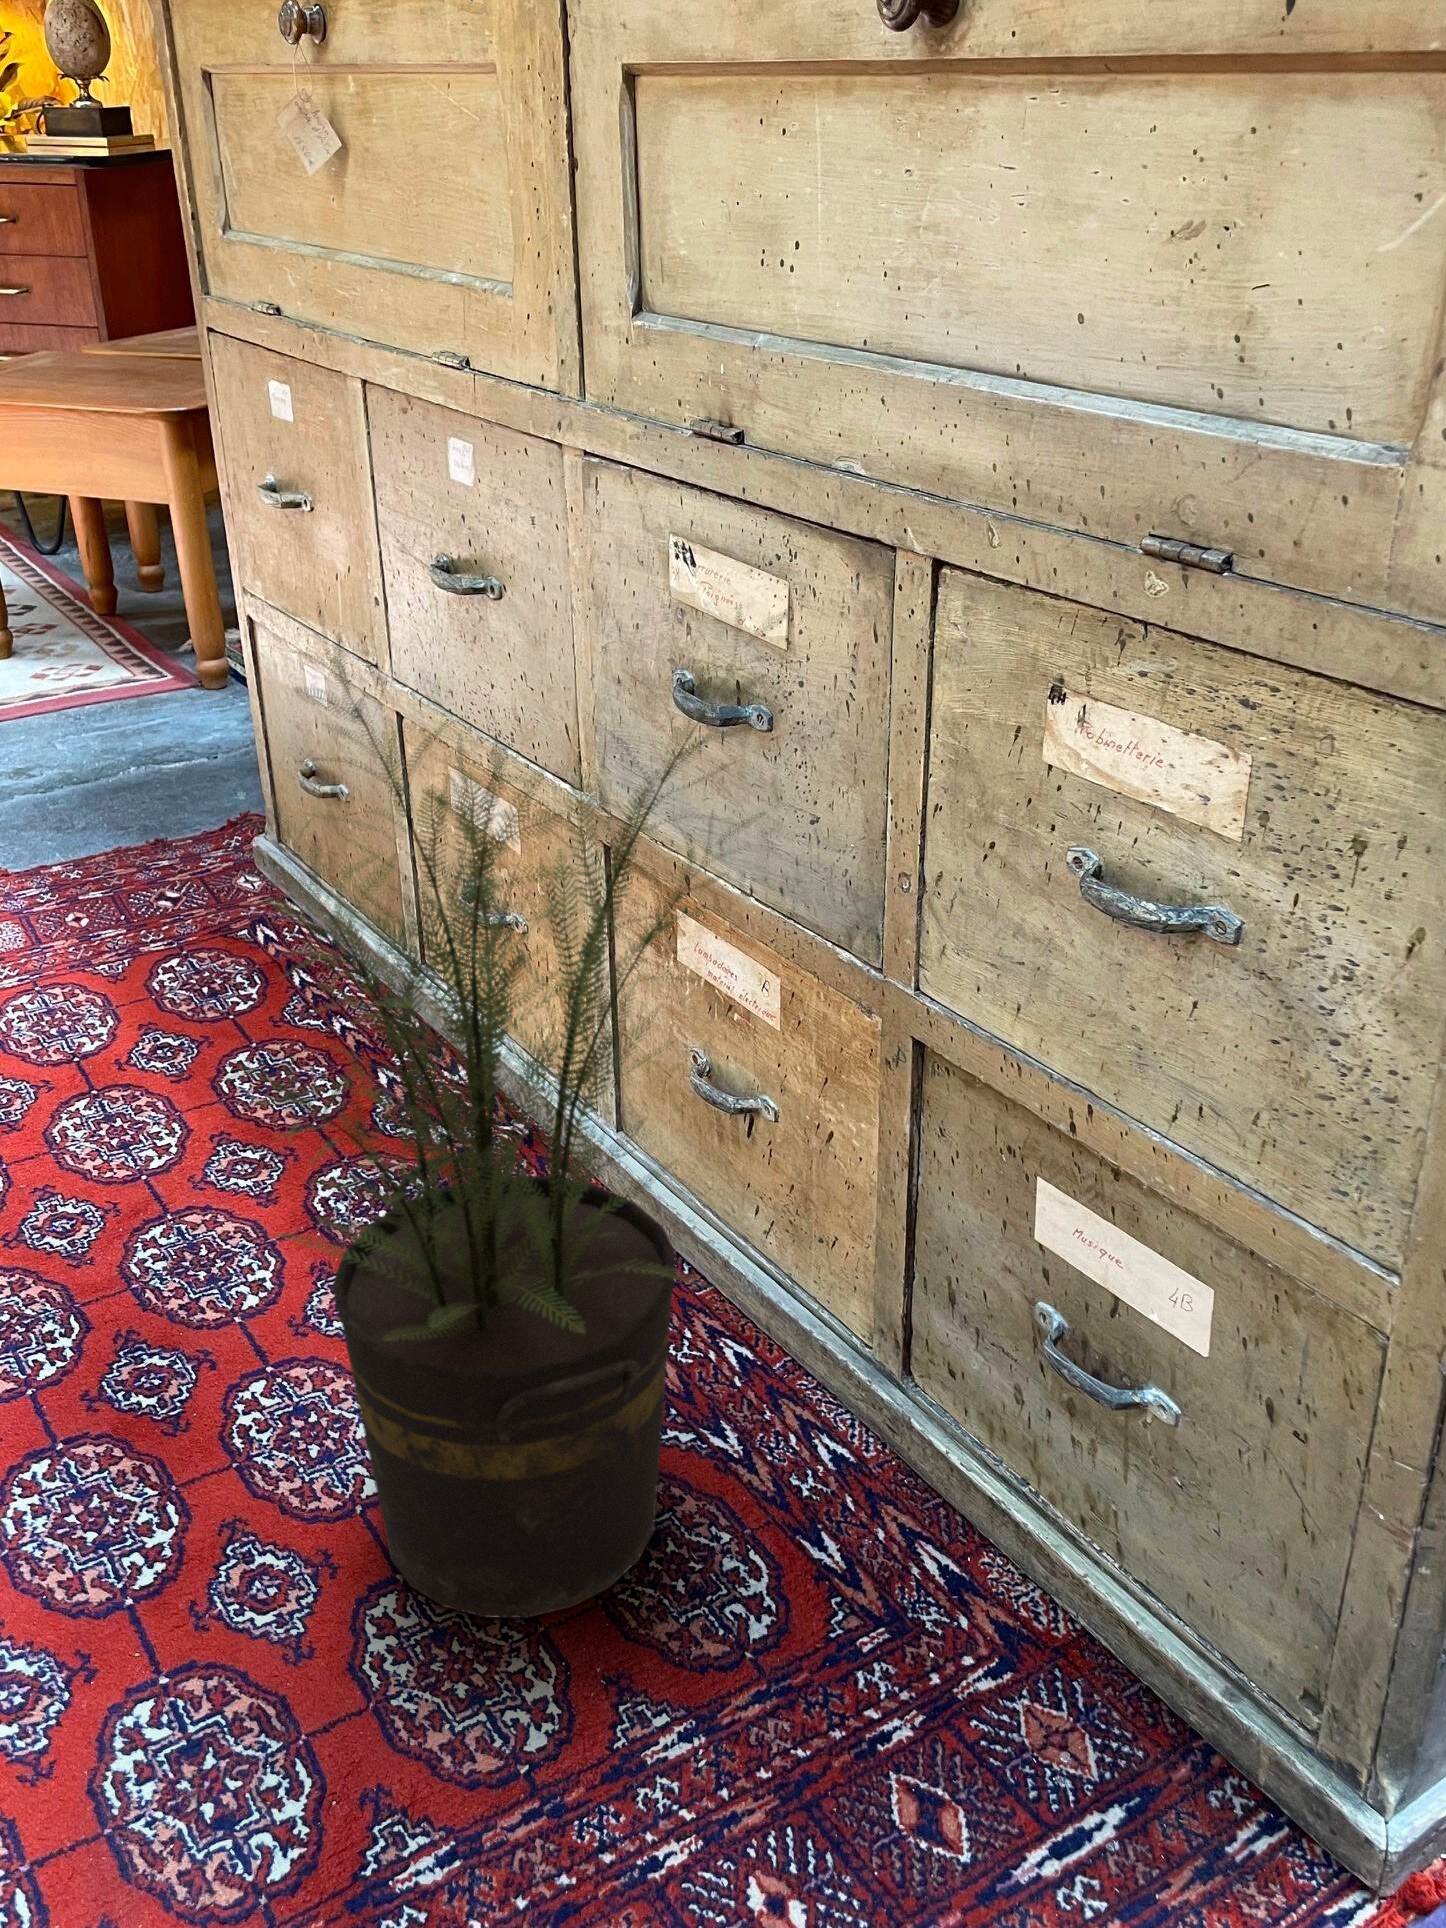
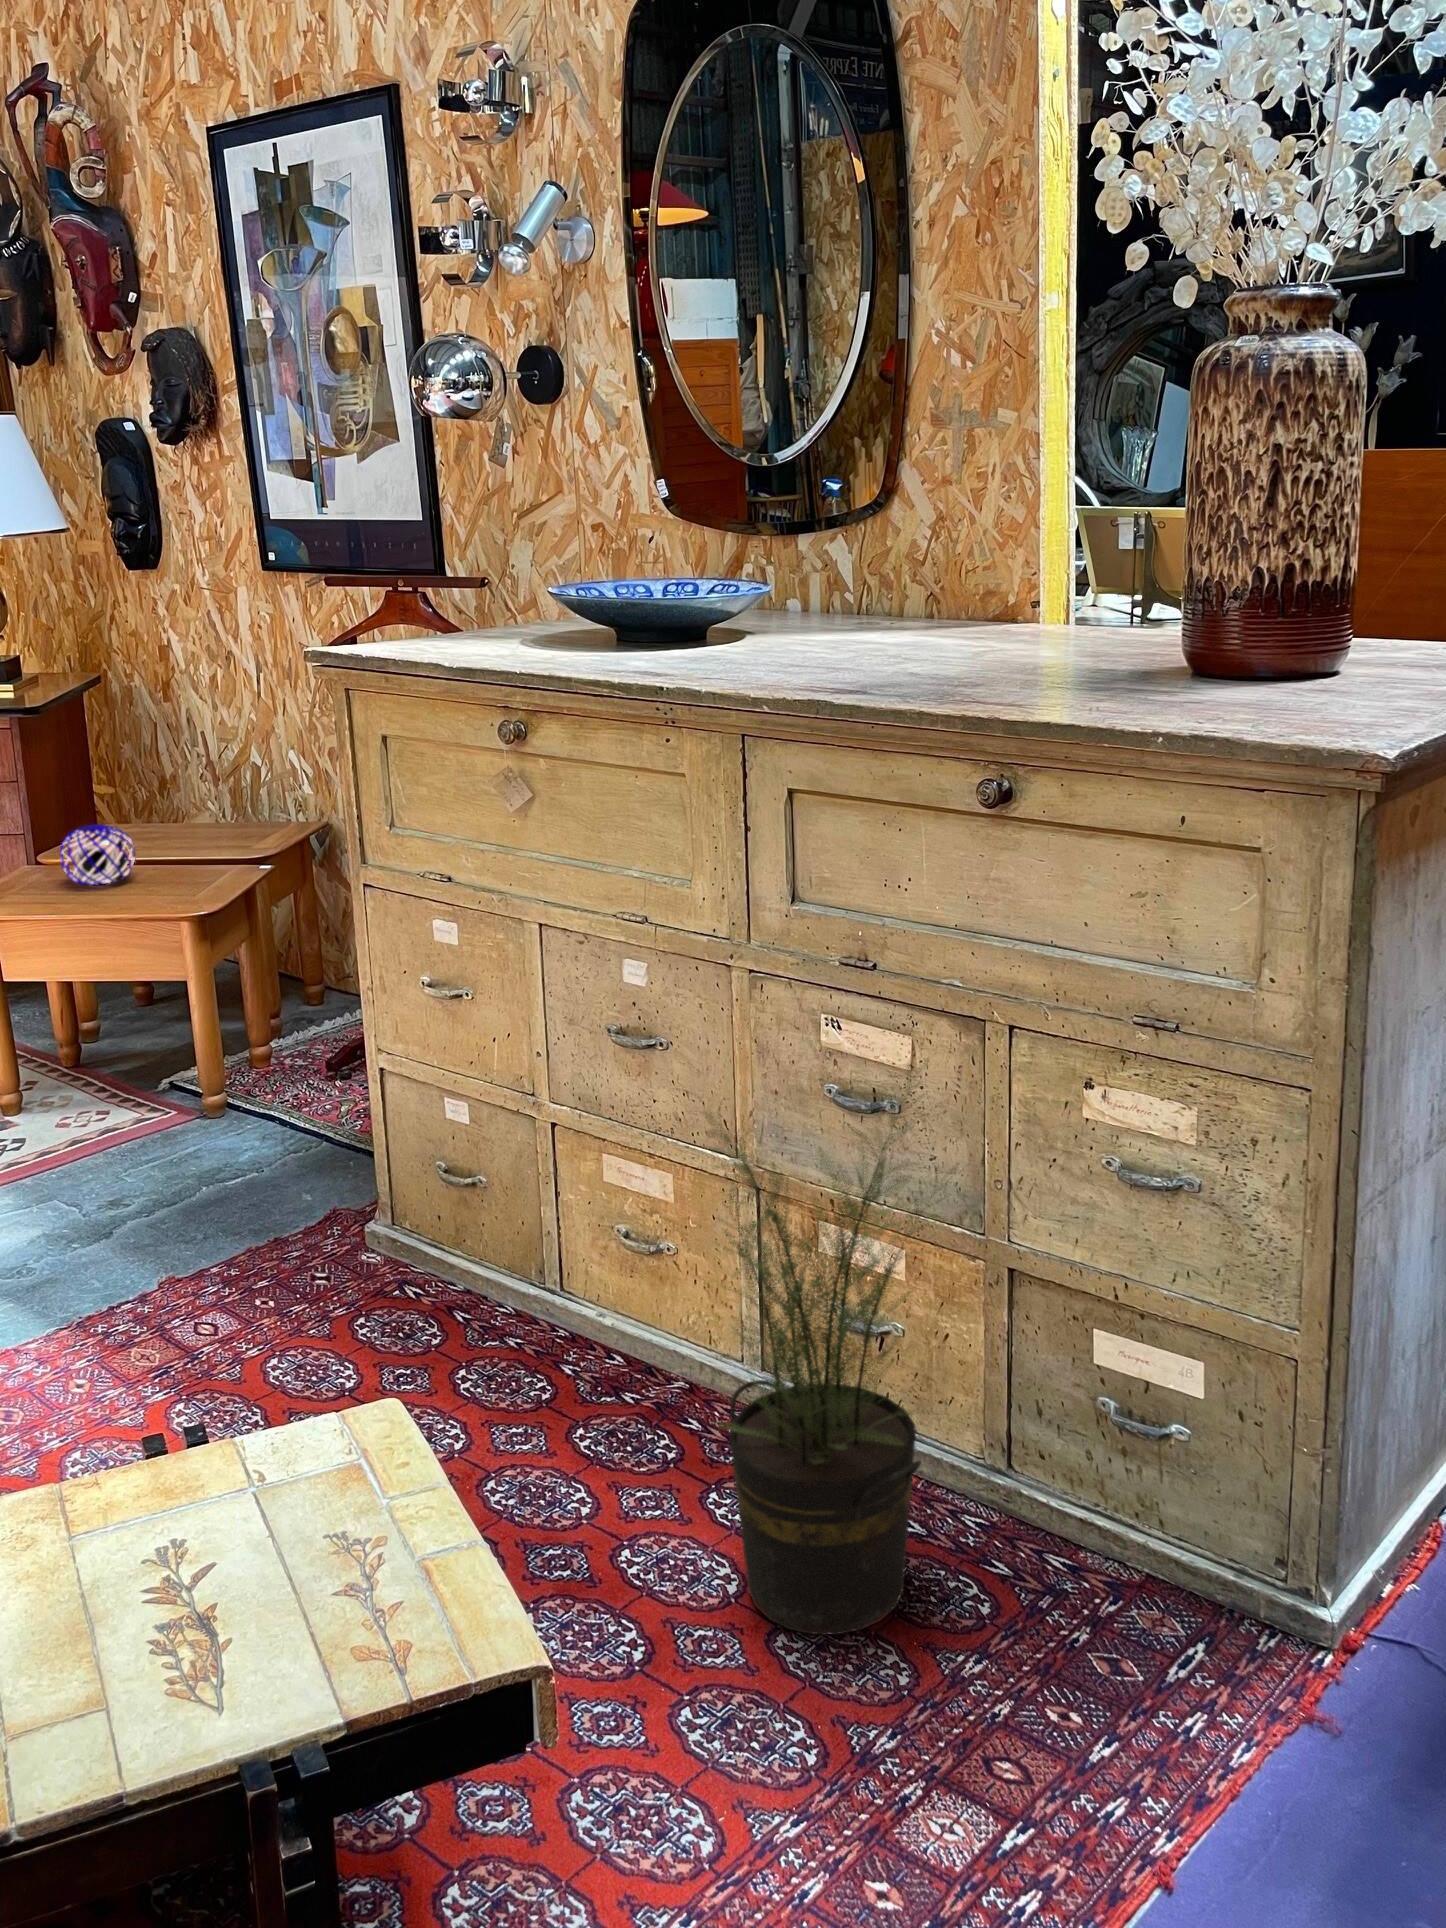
decorative orb: none [54,295,151,374] -> present [60,824,136,885]

